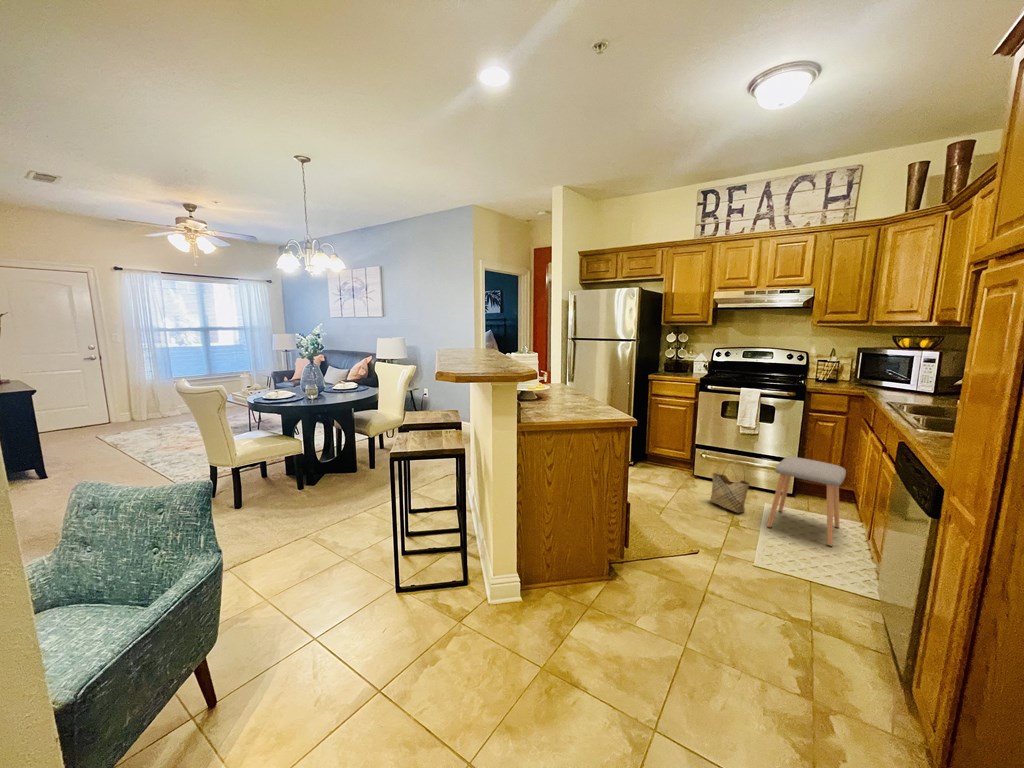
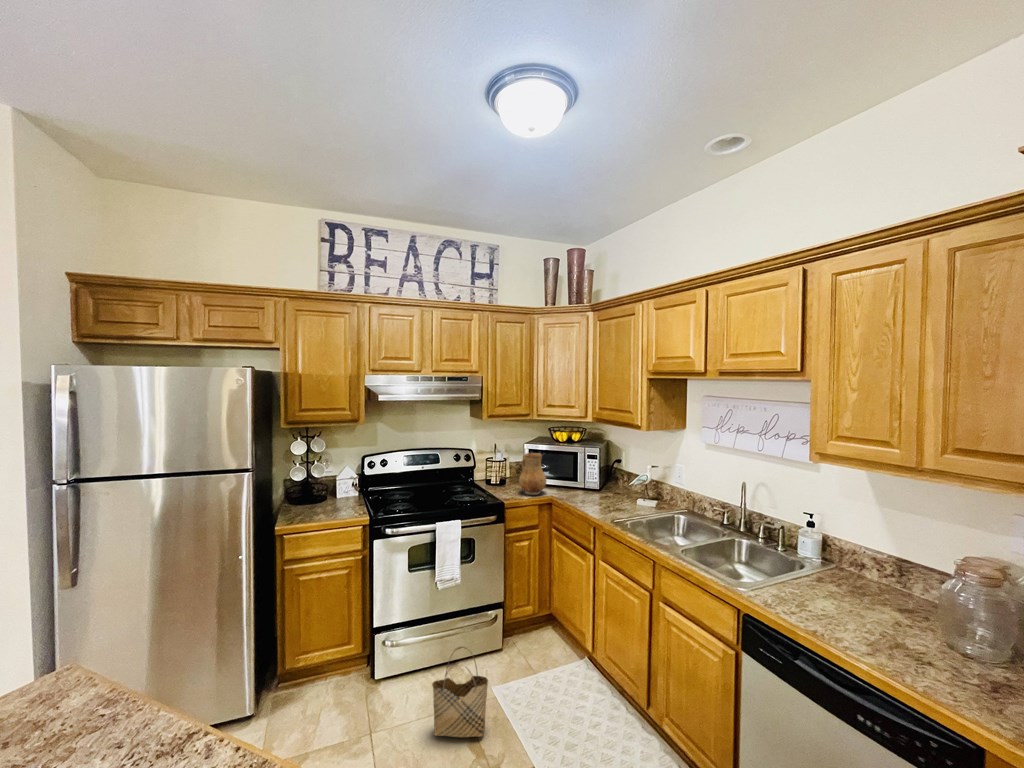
ceramic pitcher: none [838,354,869,389] -> present [519,453,547,495]
stool: present [767,457,846,547] -> none [509,604,597,741]

